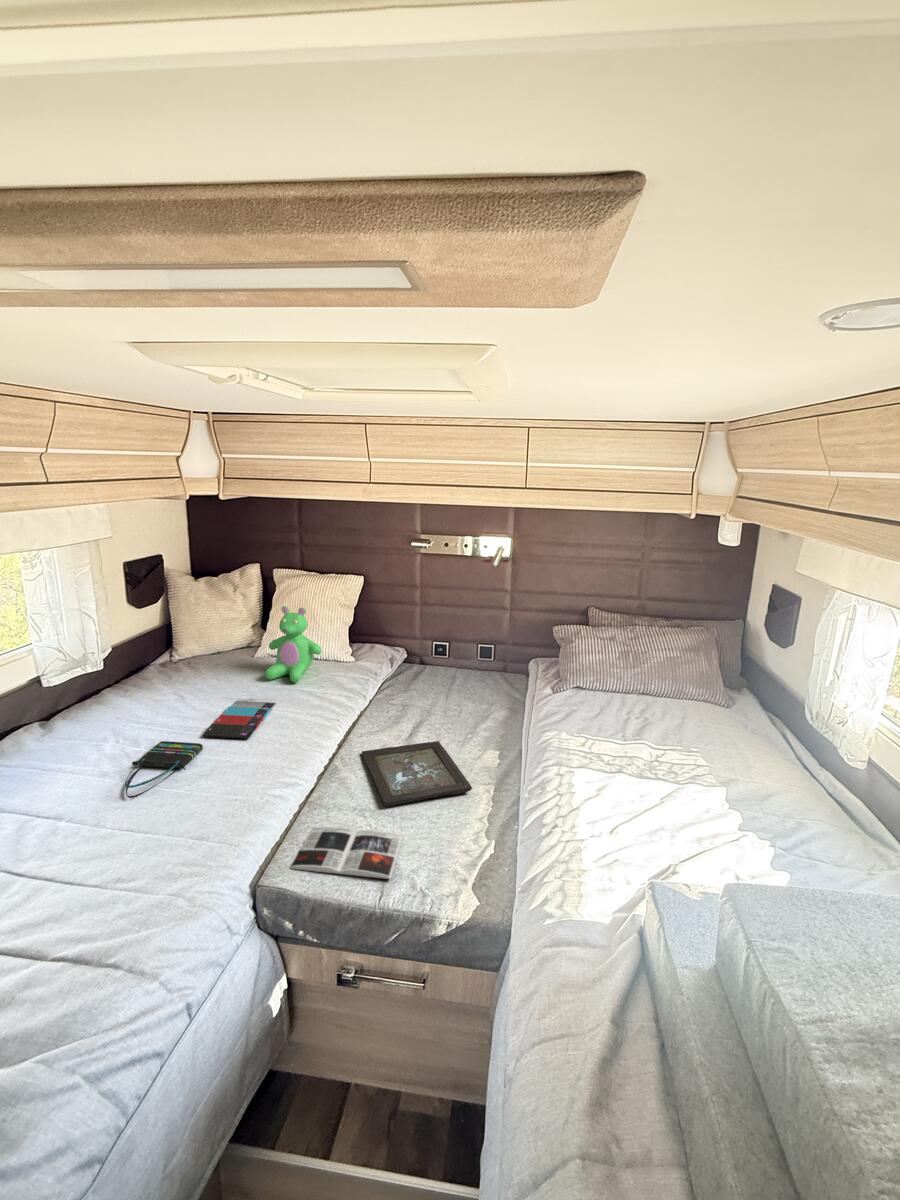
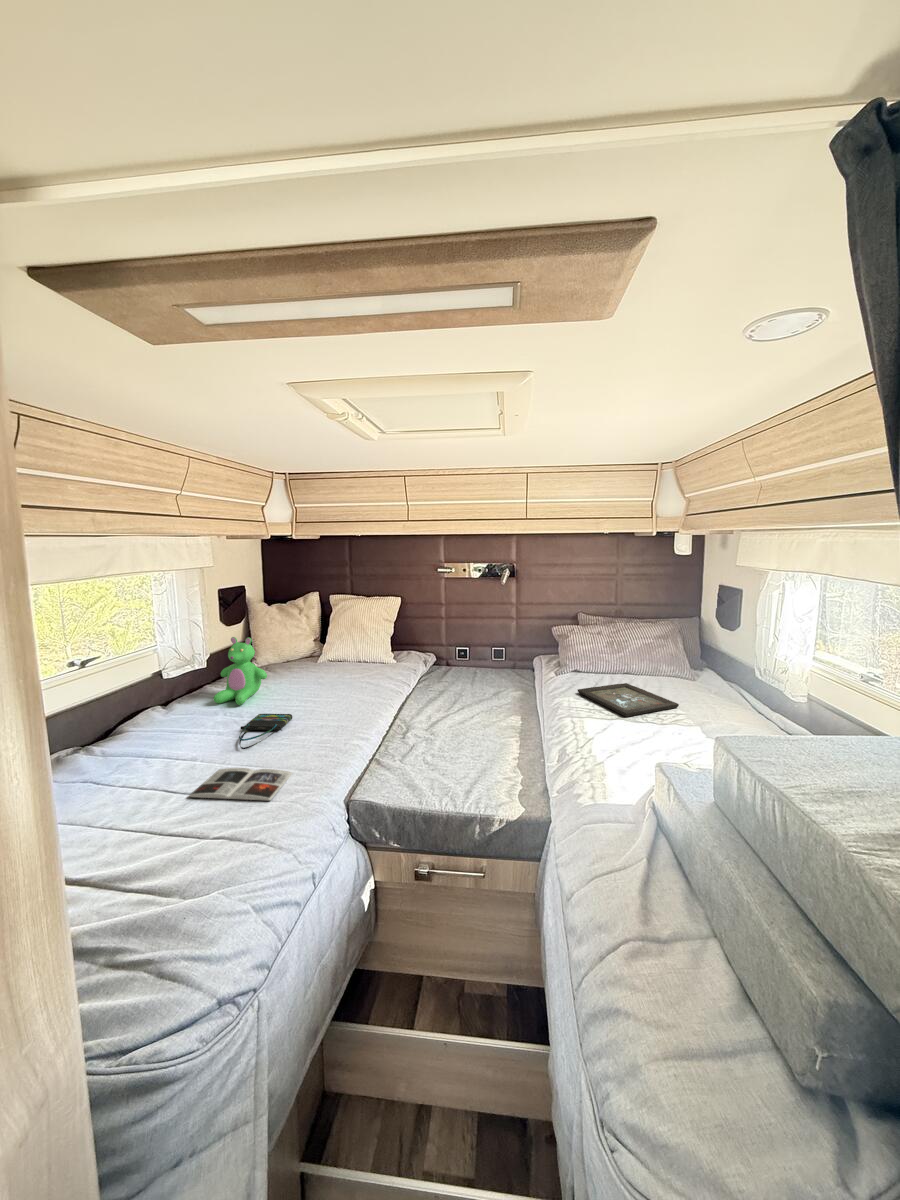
teddy bear: present [265,606,322,682] -> present [214,637,267,705]
smartphone: present [203,701,277,739] -> none [290,688,343,711]
tray: present [362,741,472,807] -> present [578,683,679,717]
magazine: present [290,827,403,879] -> present [189,768,292,801]

